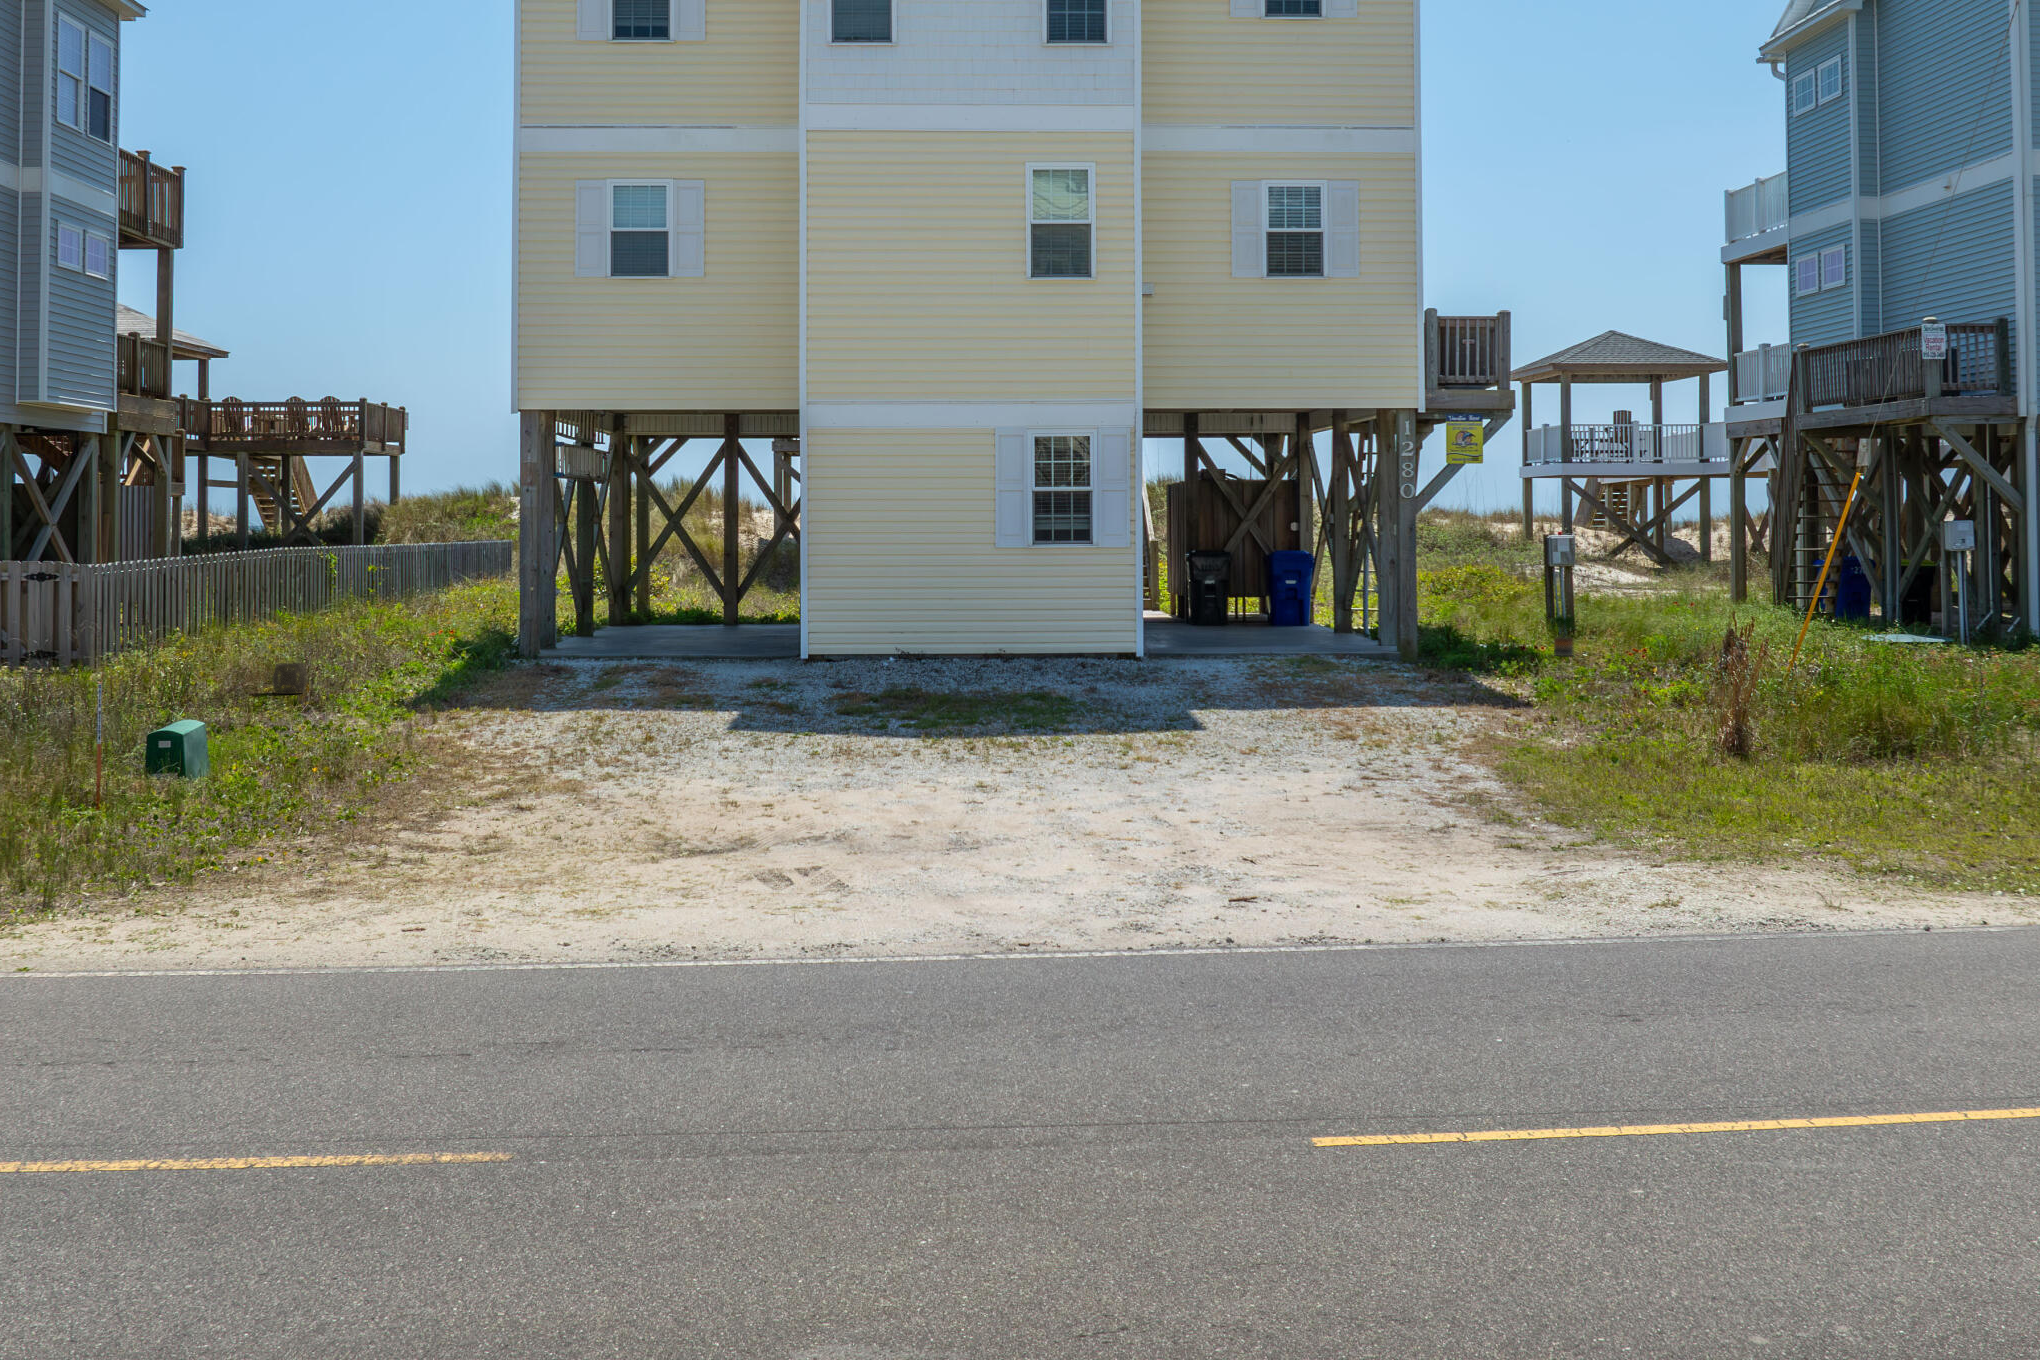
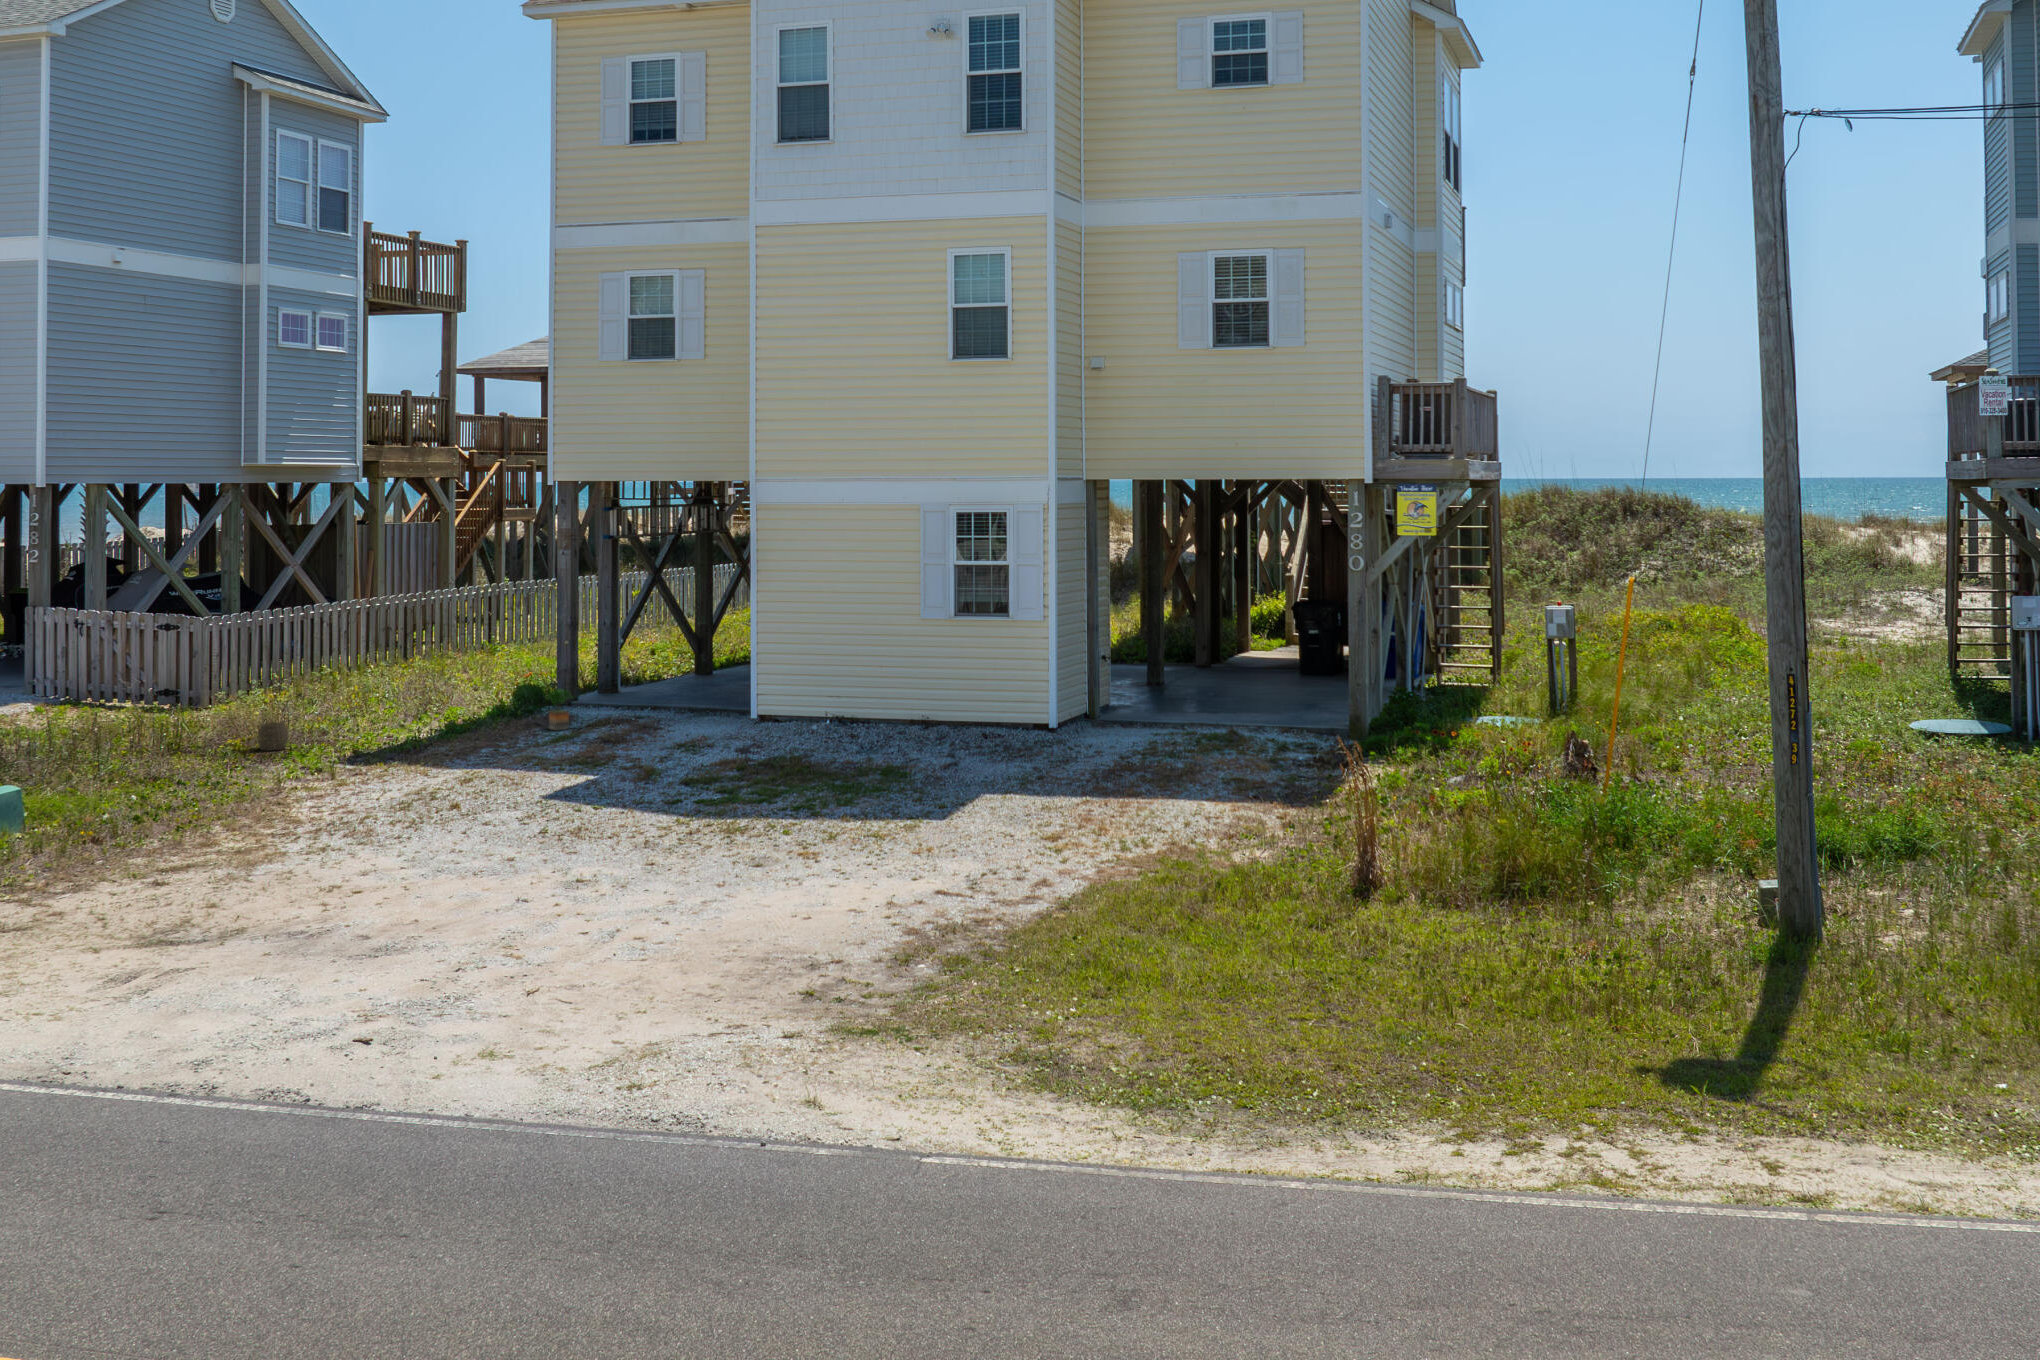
potted tree: present [1553,616,1577,656] -> present [546,689,572,730]

